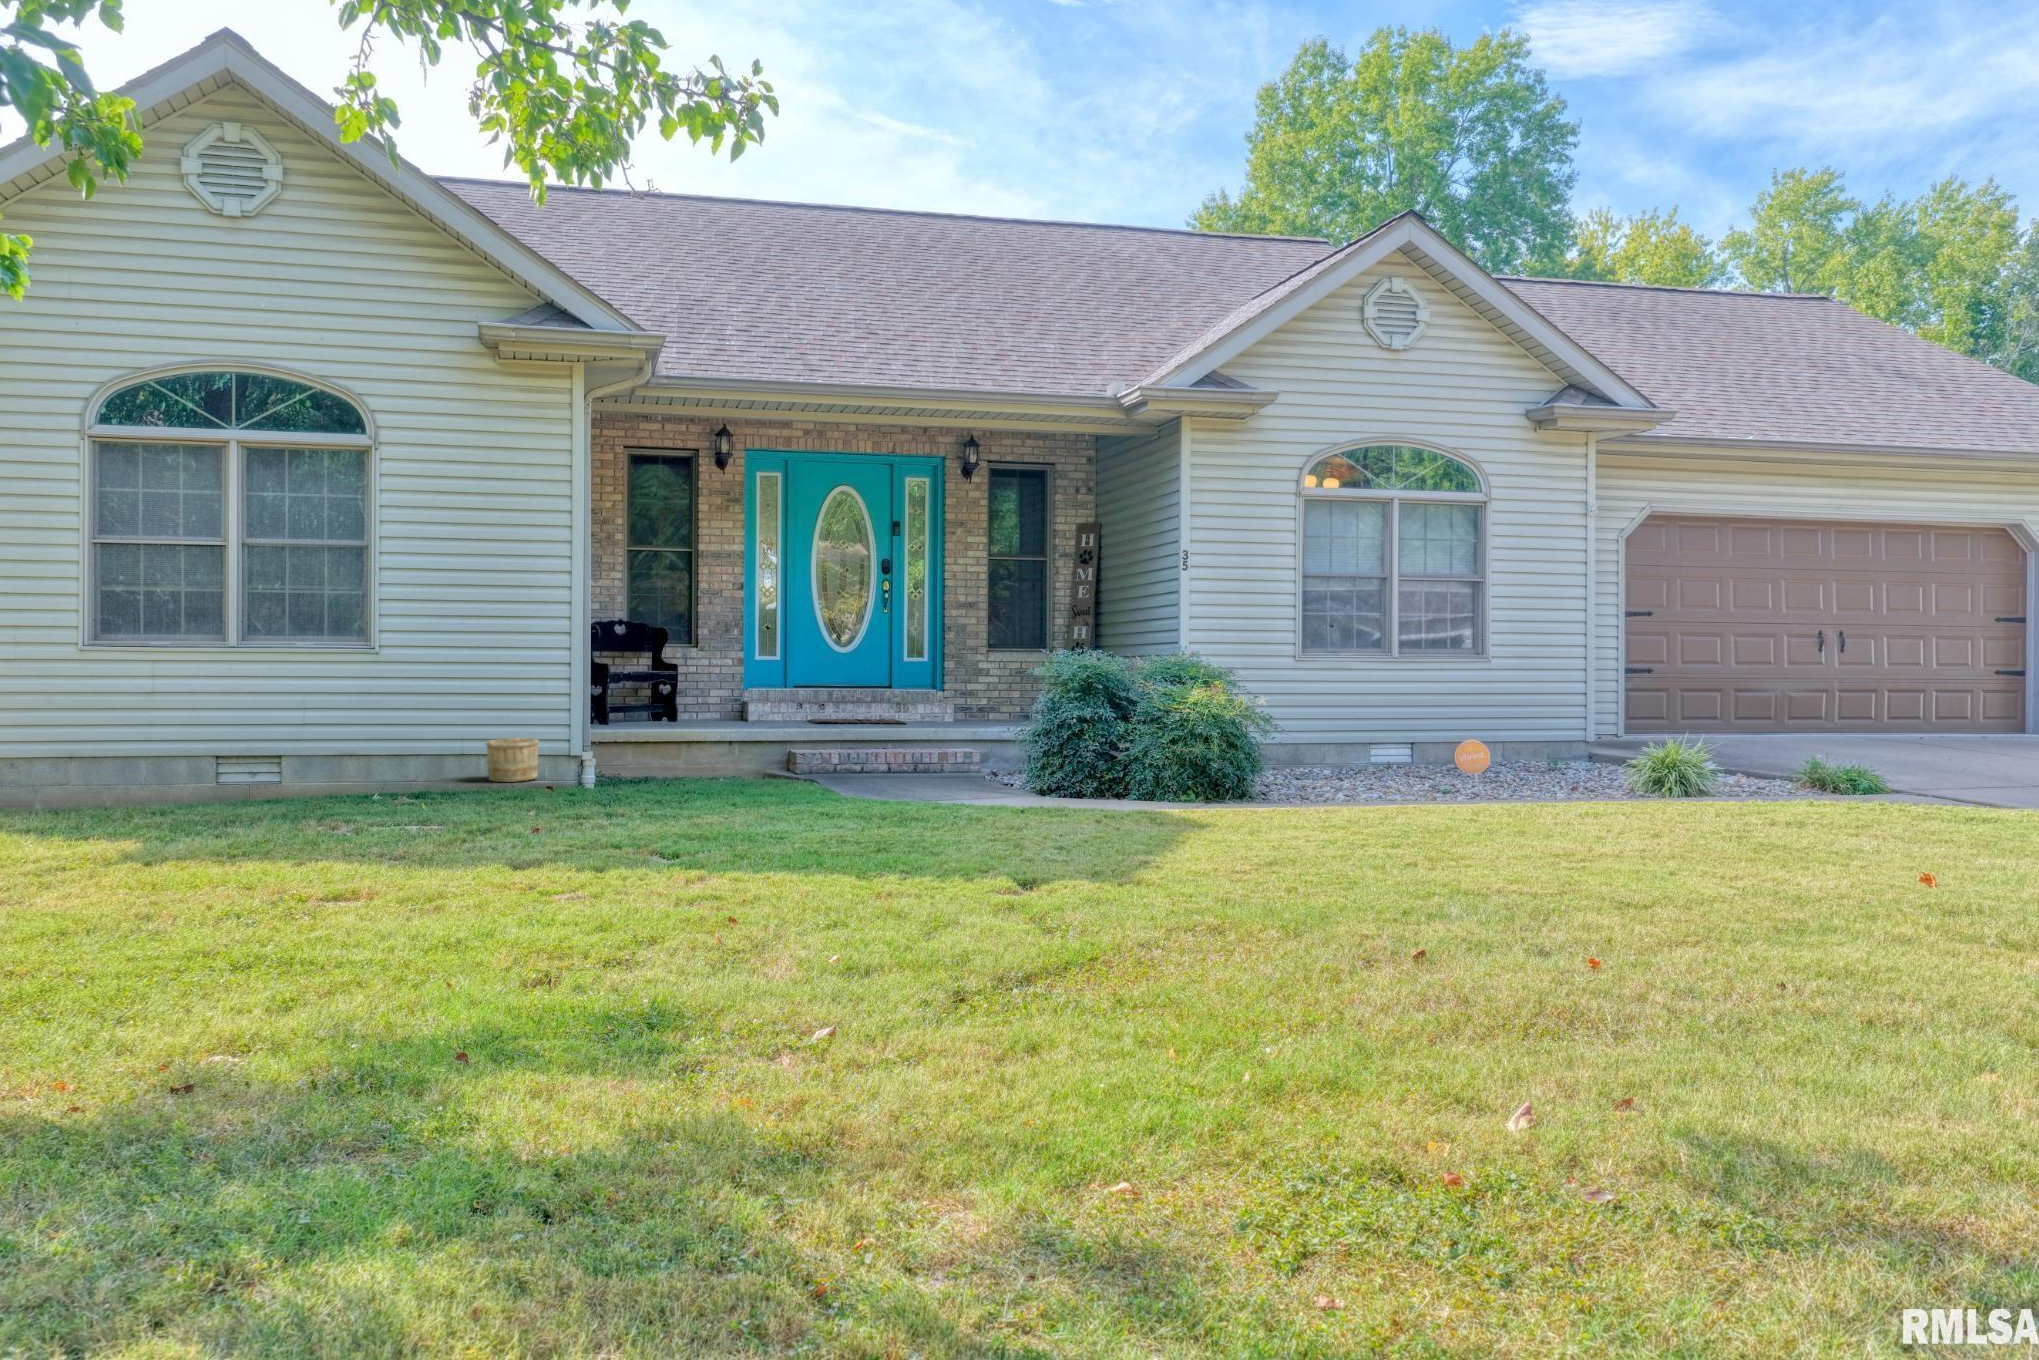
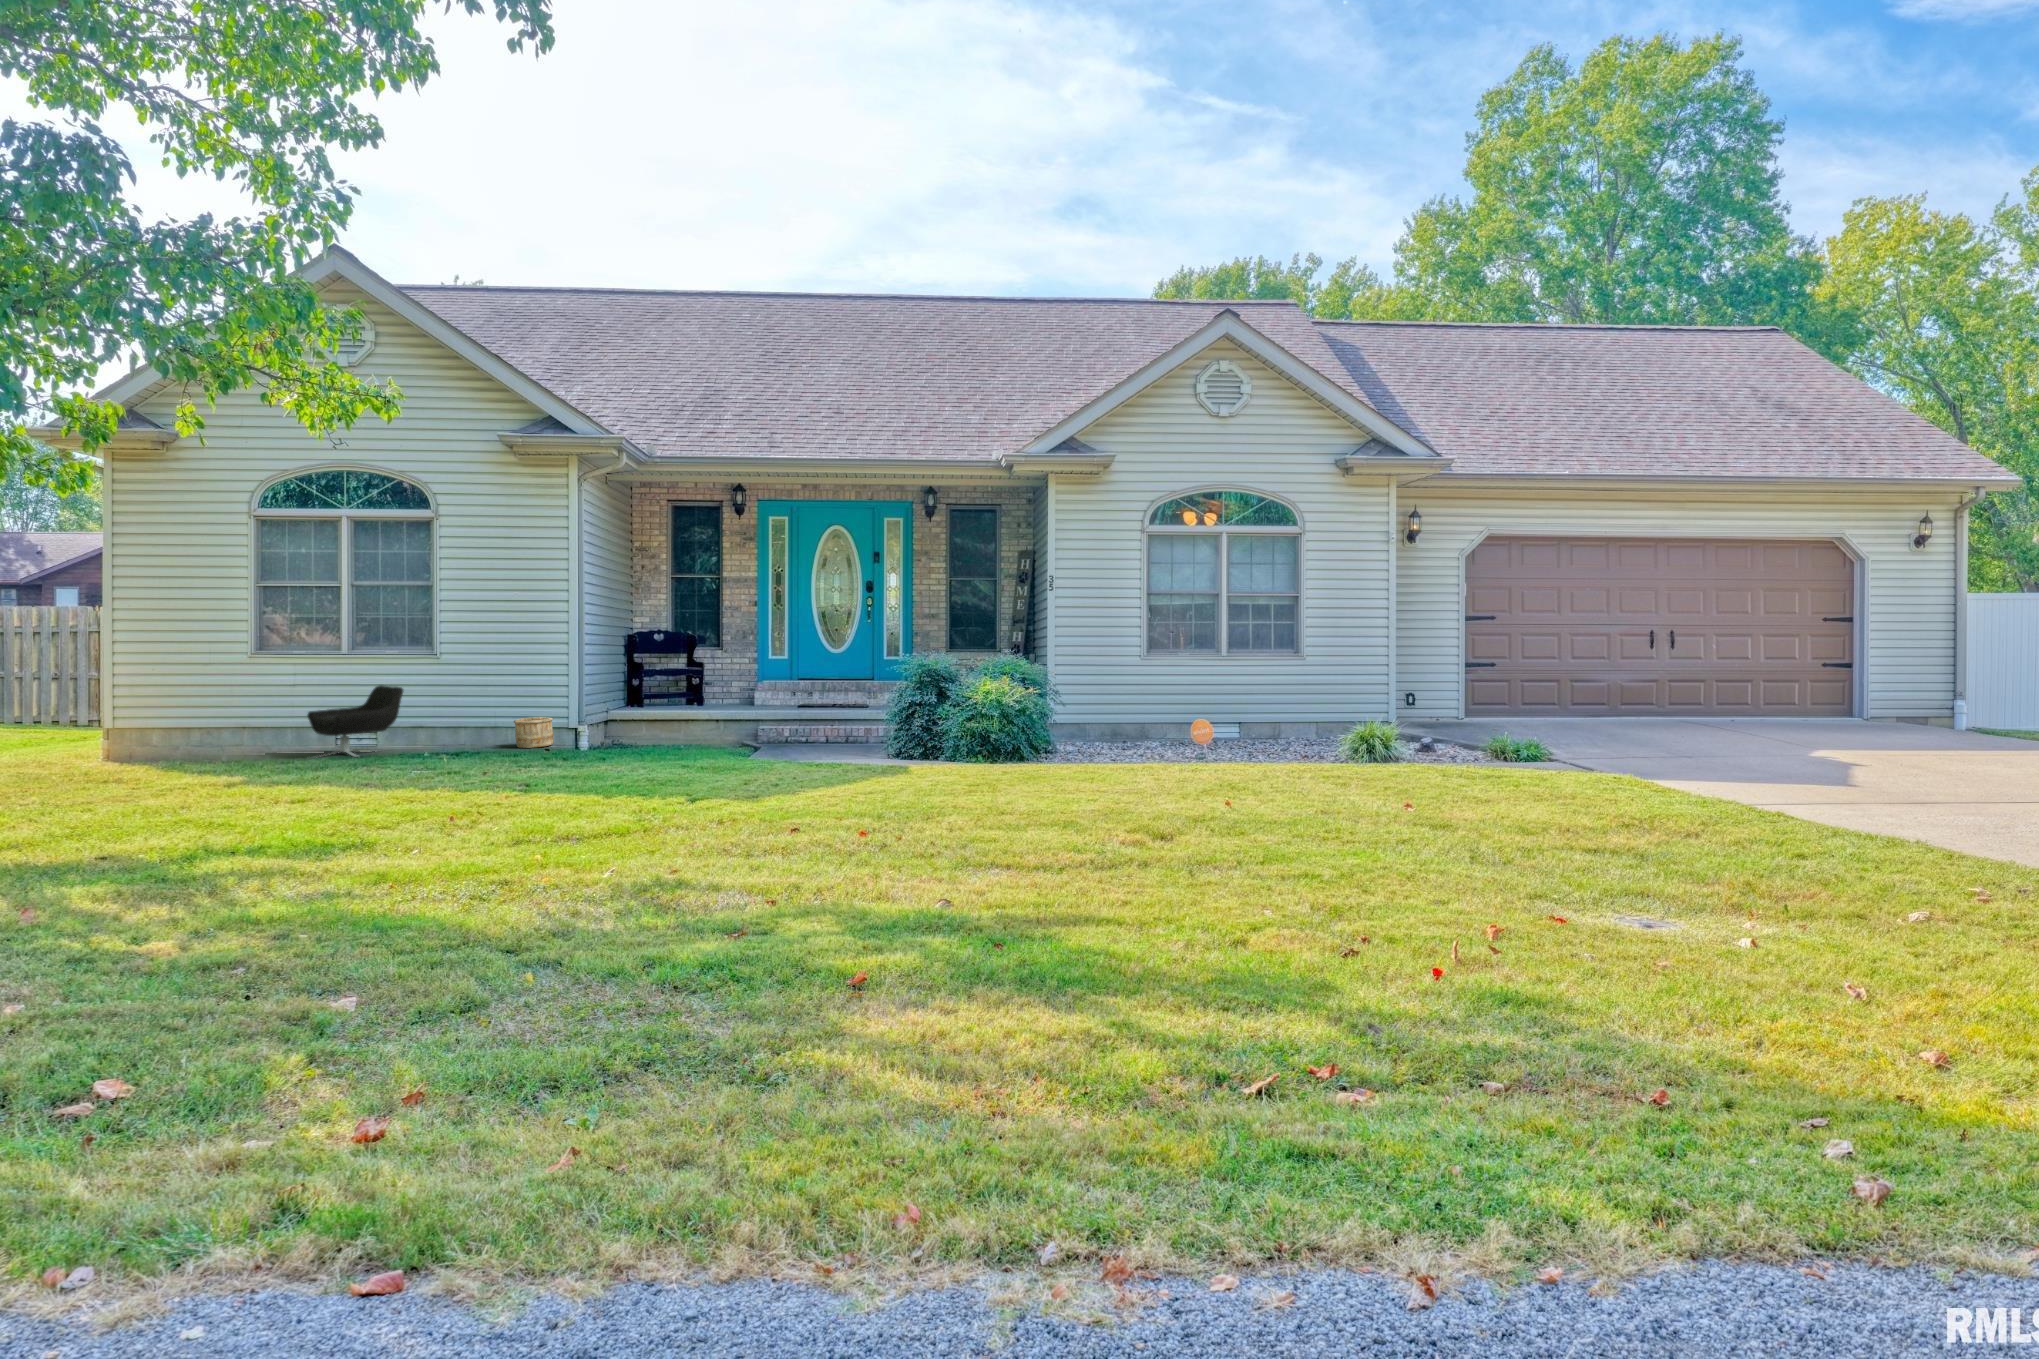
lounge chair: none [183,691,329,799] -> present [307,685,404,757]

